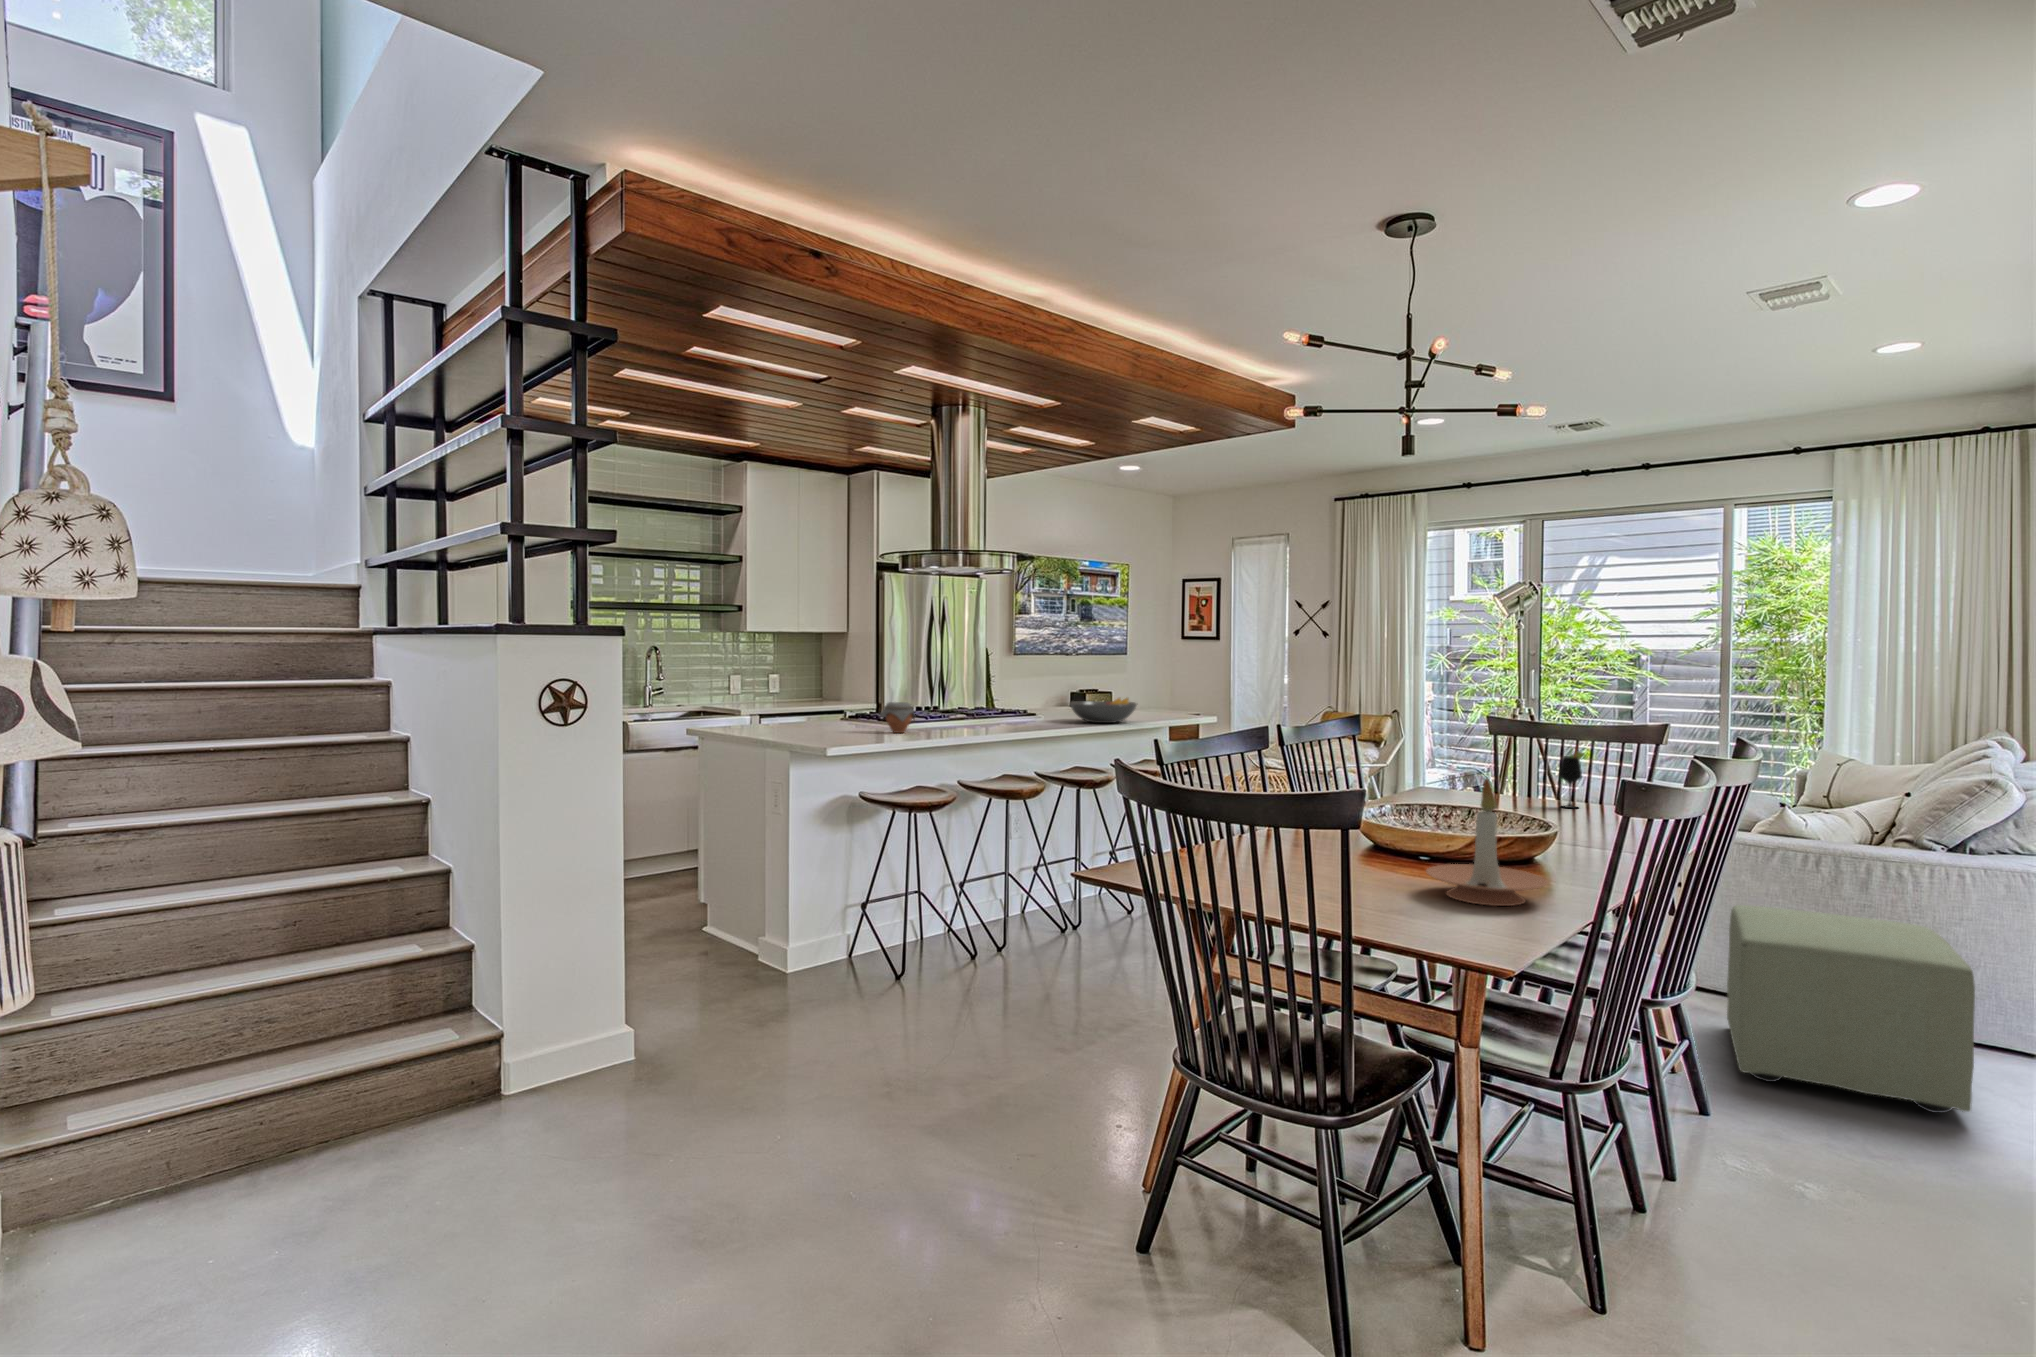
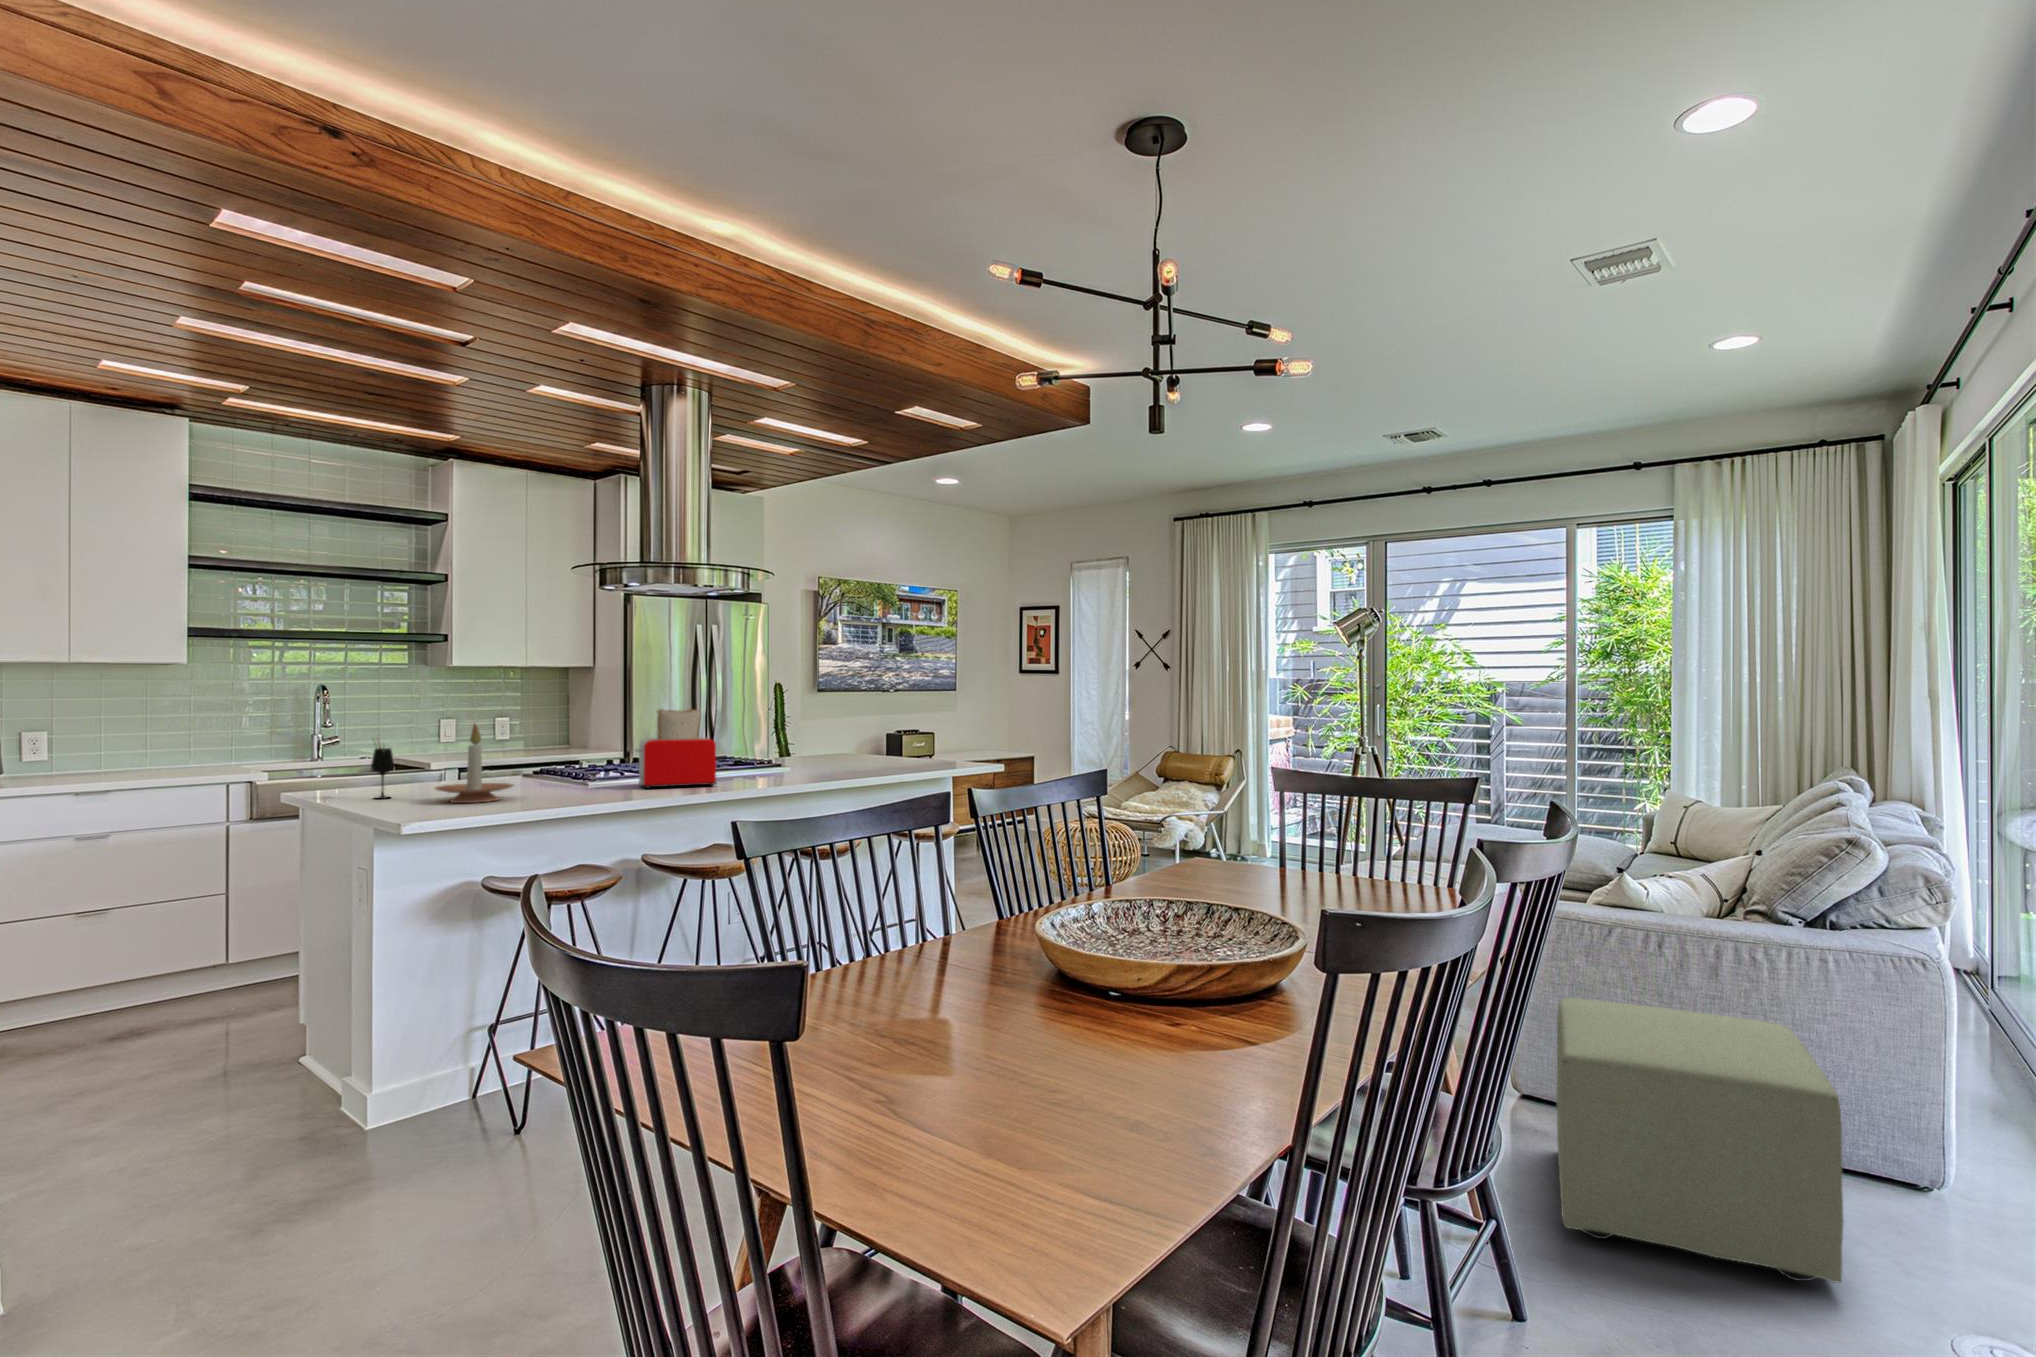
toaster: none [937,669,1000,732] -> present [636,709,716,789]
fruit bowl: present [1070,698,1137,723] -> none [824,742,907,772]
jar: present [880,702,915,733] -> none [555,751,602,791]
wine glass: present [1559,750,1584,808] -> present [371,740,394,799]
candle holder: present [1426,779,1548,906] -> present [435,724,513,803]

